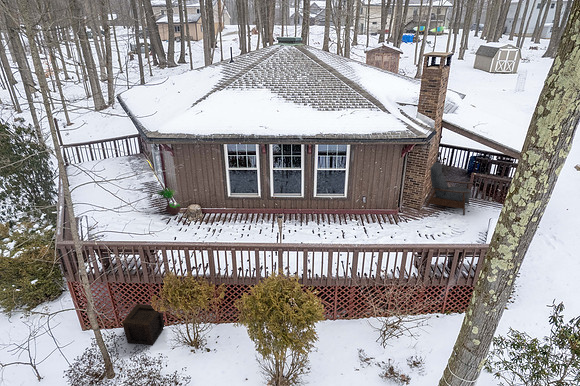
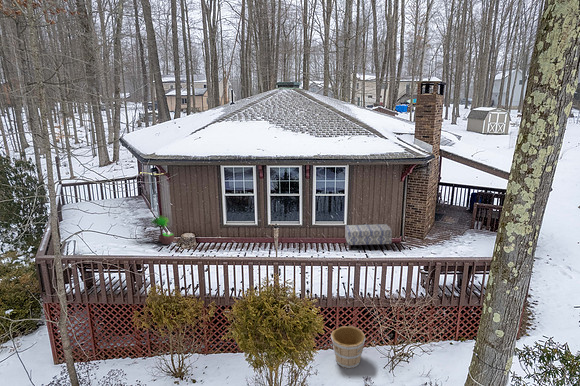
chair: present [426,162,474,215] -> none [429,191,477,243]
bench: none [345,197,390,223] -> present [345,224,392,250]
wooden bucket: none [329,303,361,341] -> present [331,326,366,368]
wooden crate: present [122,304,164,346] -> none [99,330,148,377]

